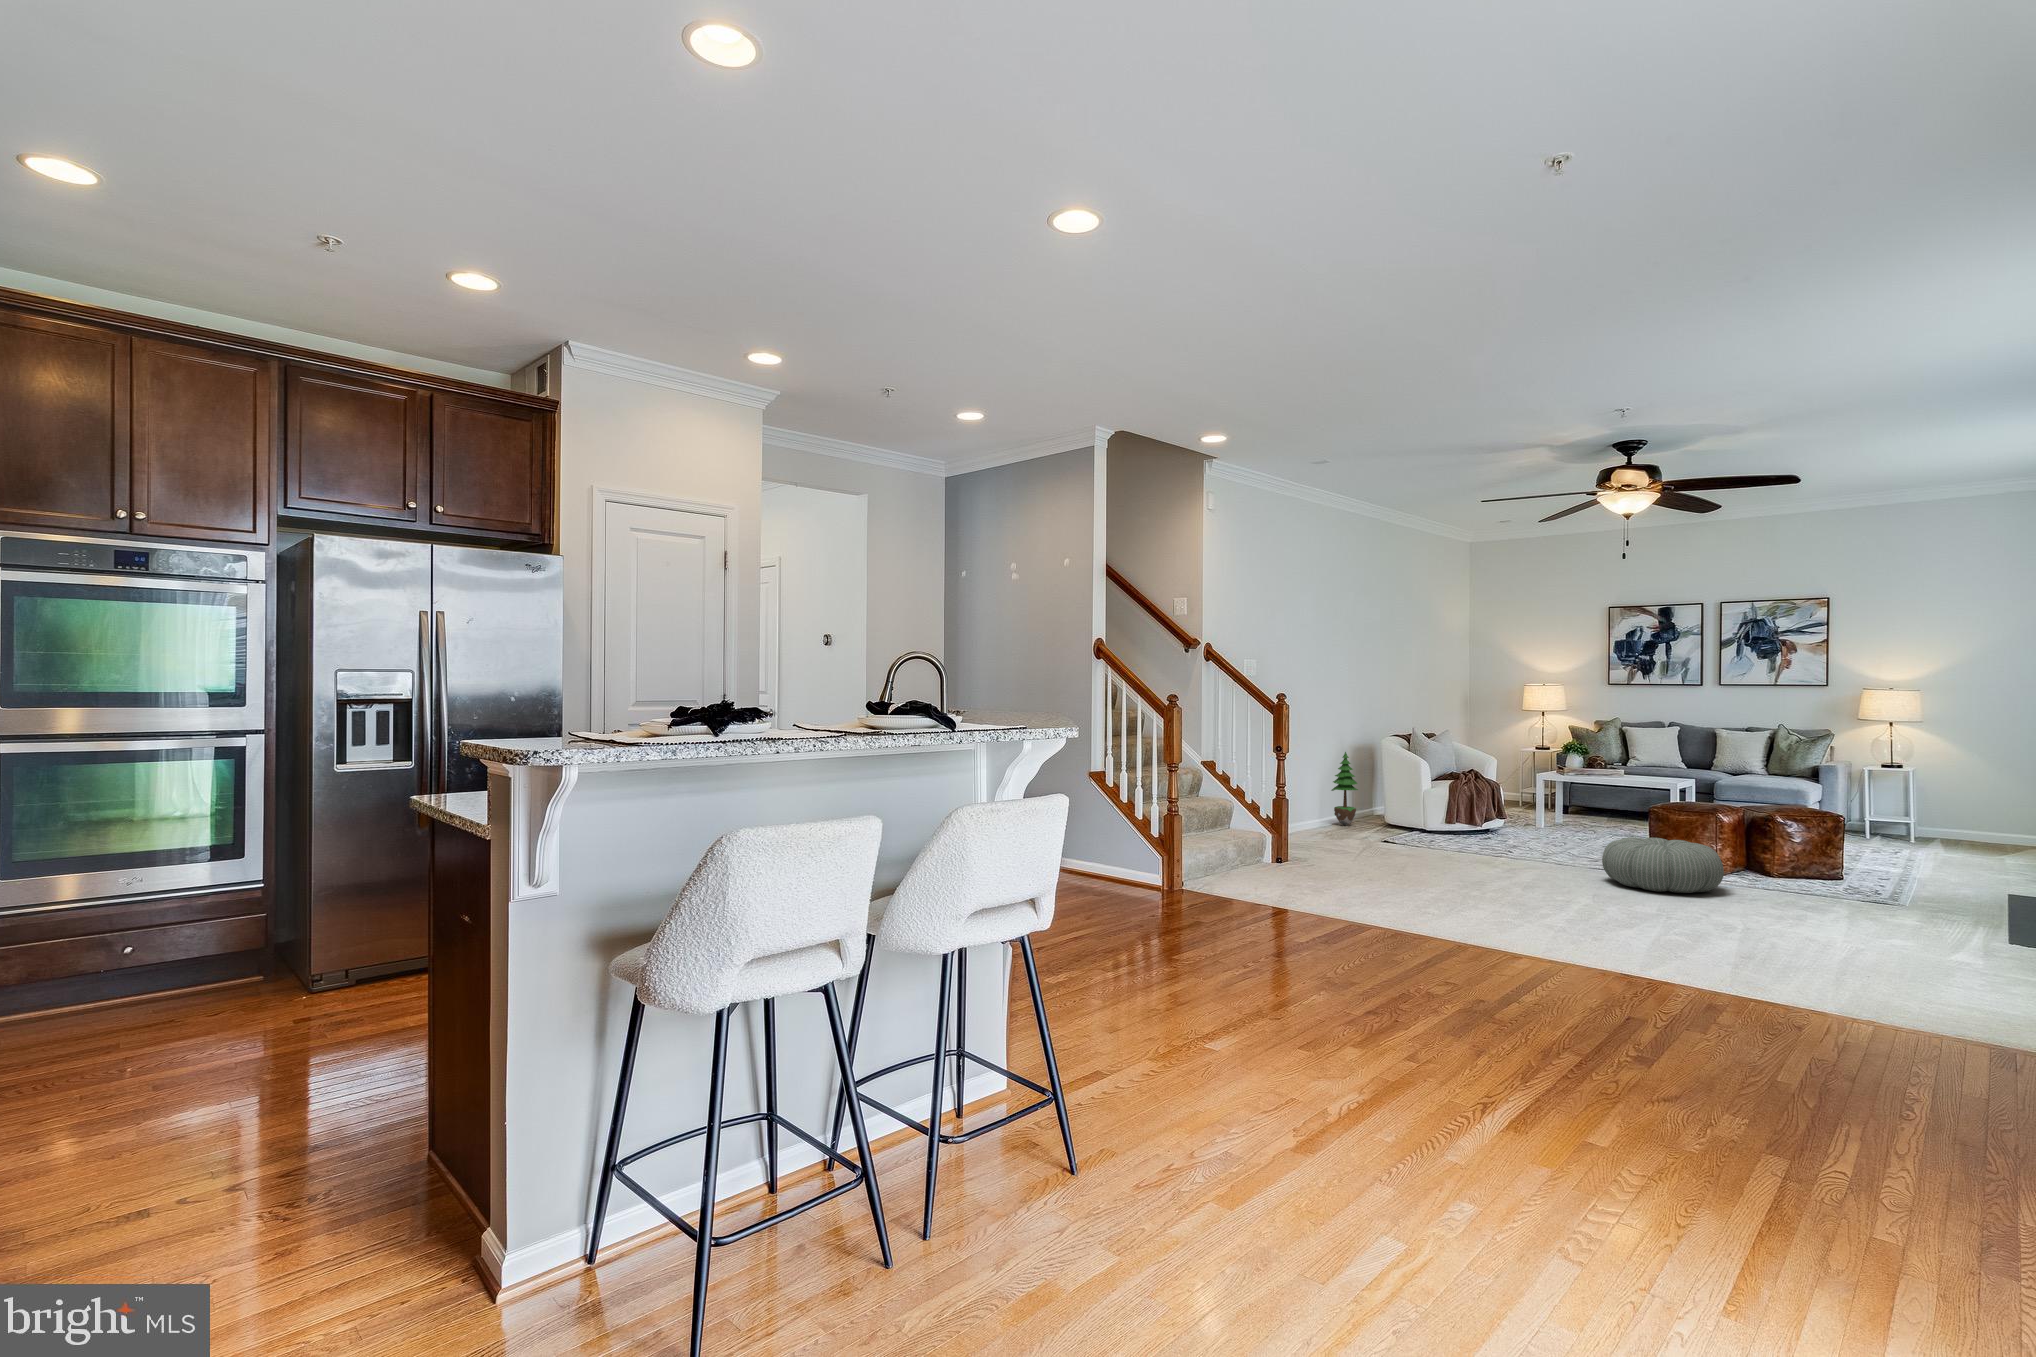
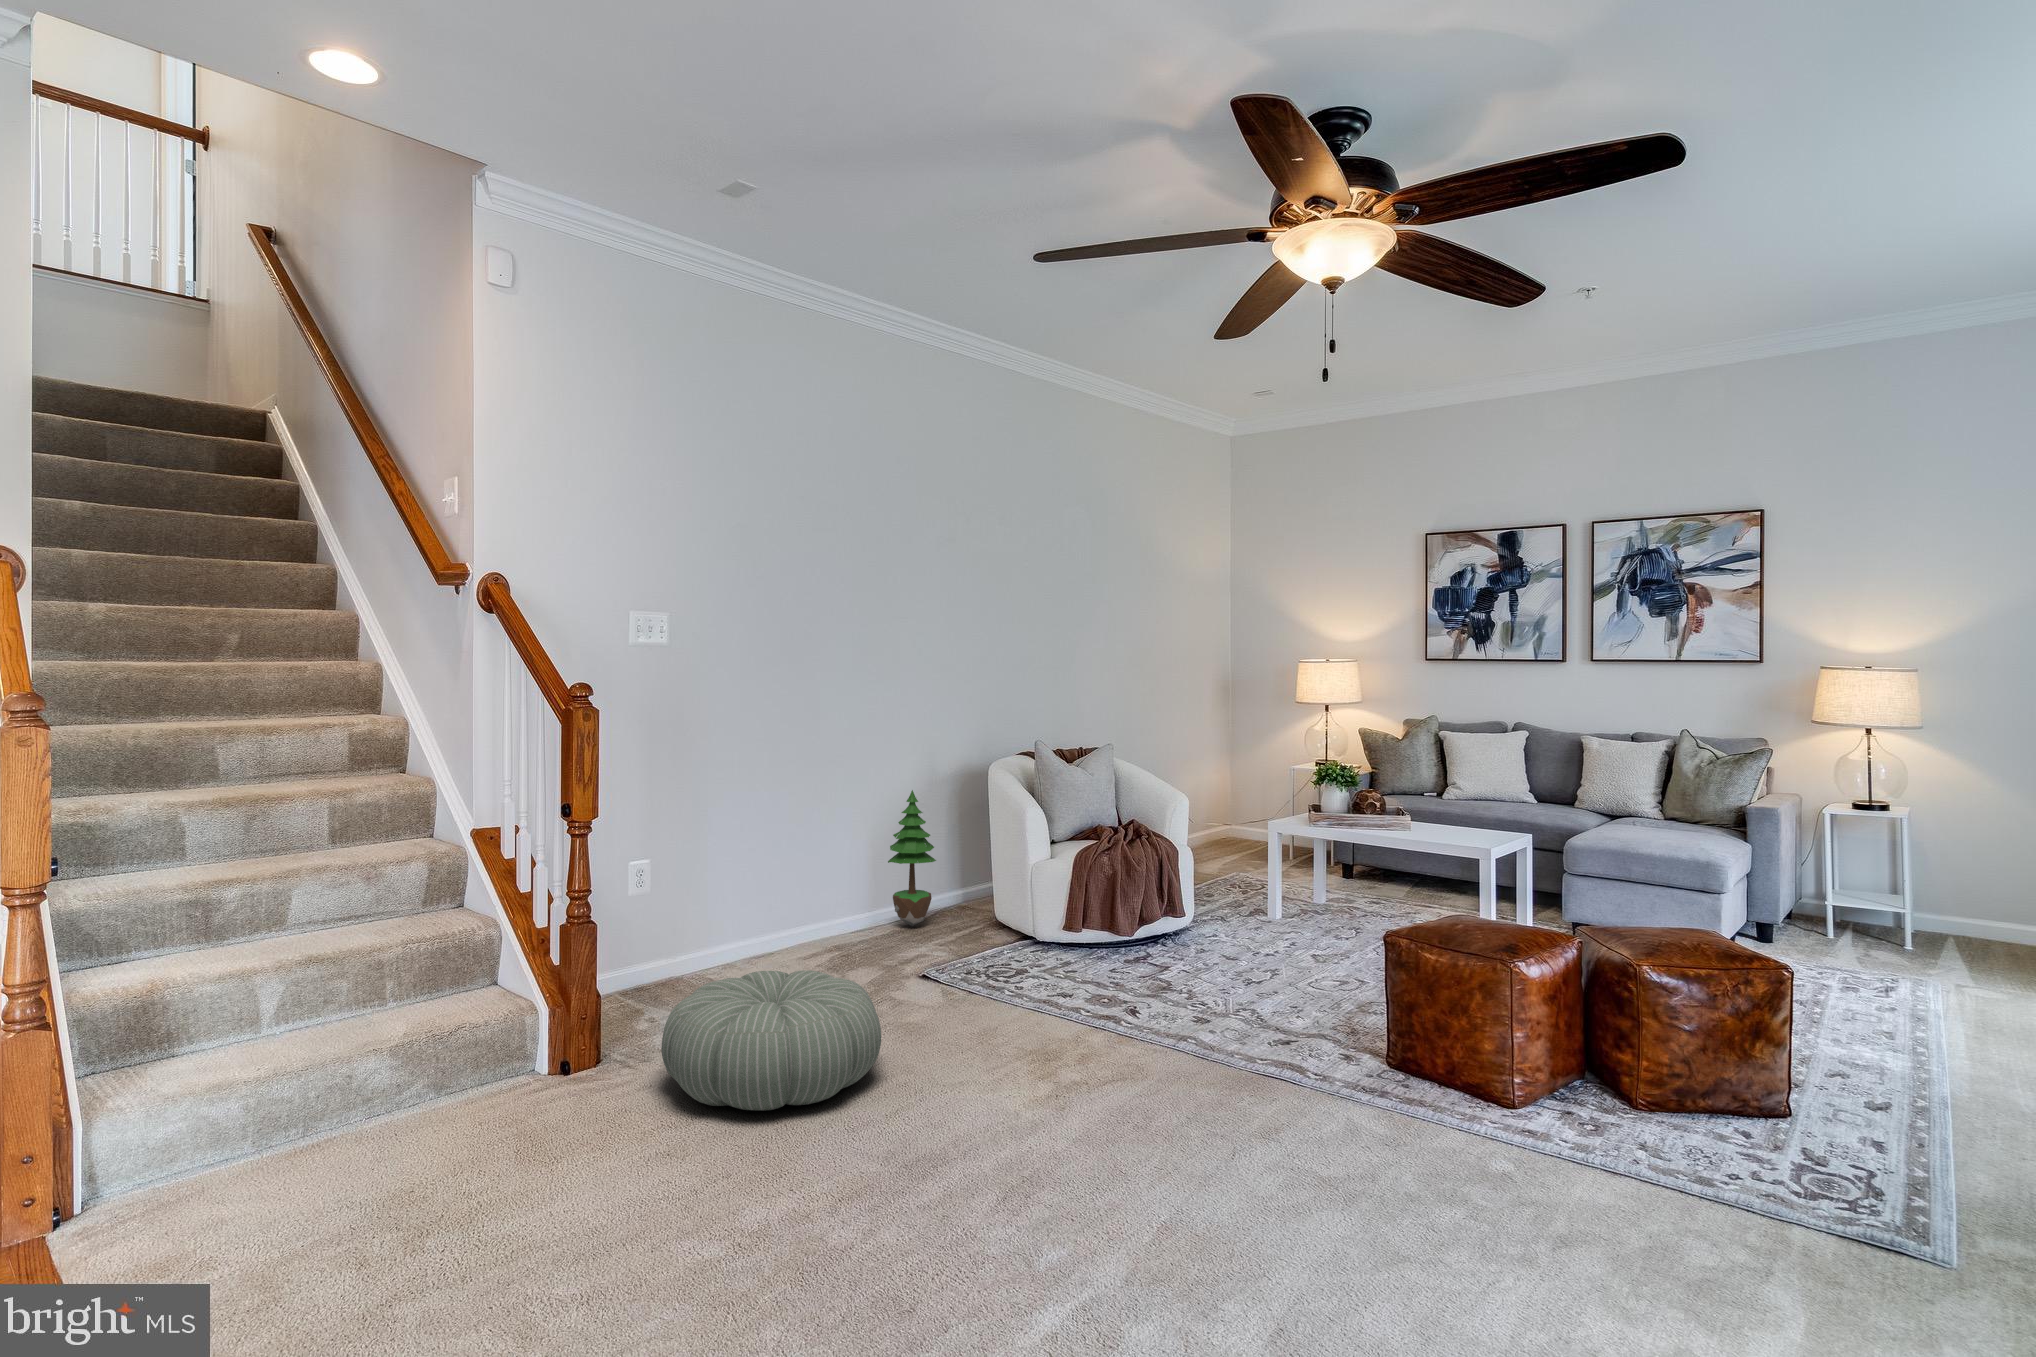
pouf: present [1602,837,1724,893] -> present [661,970,881,1111]

